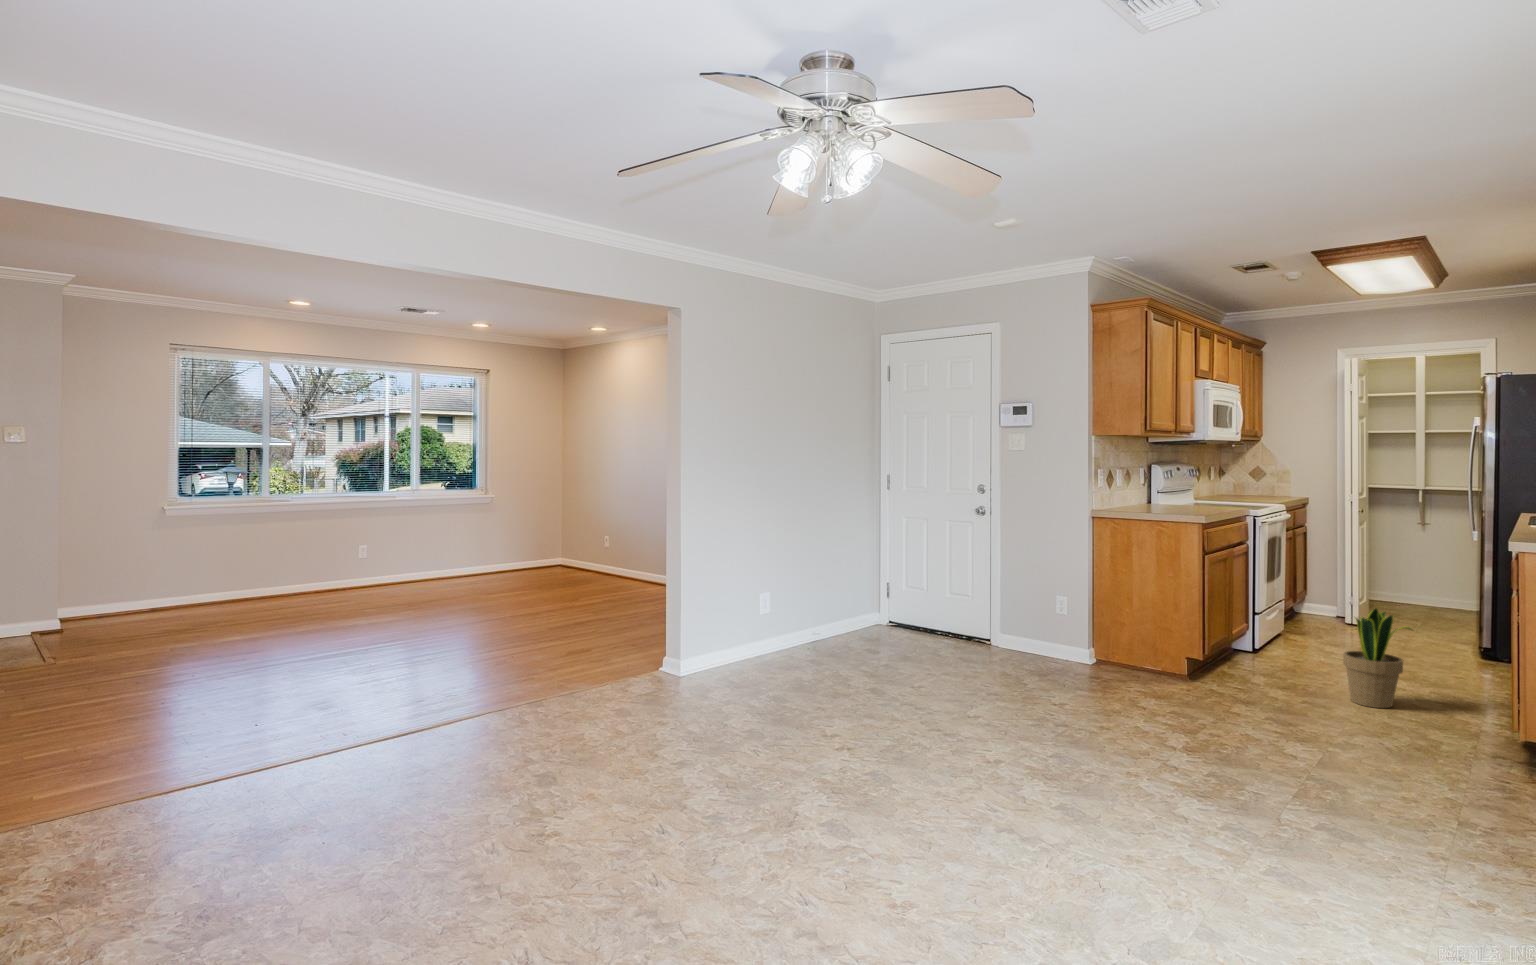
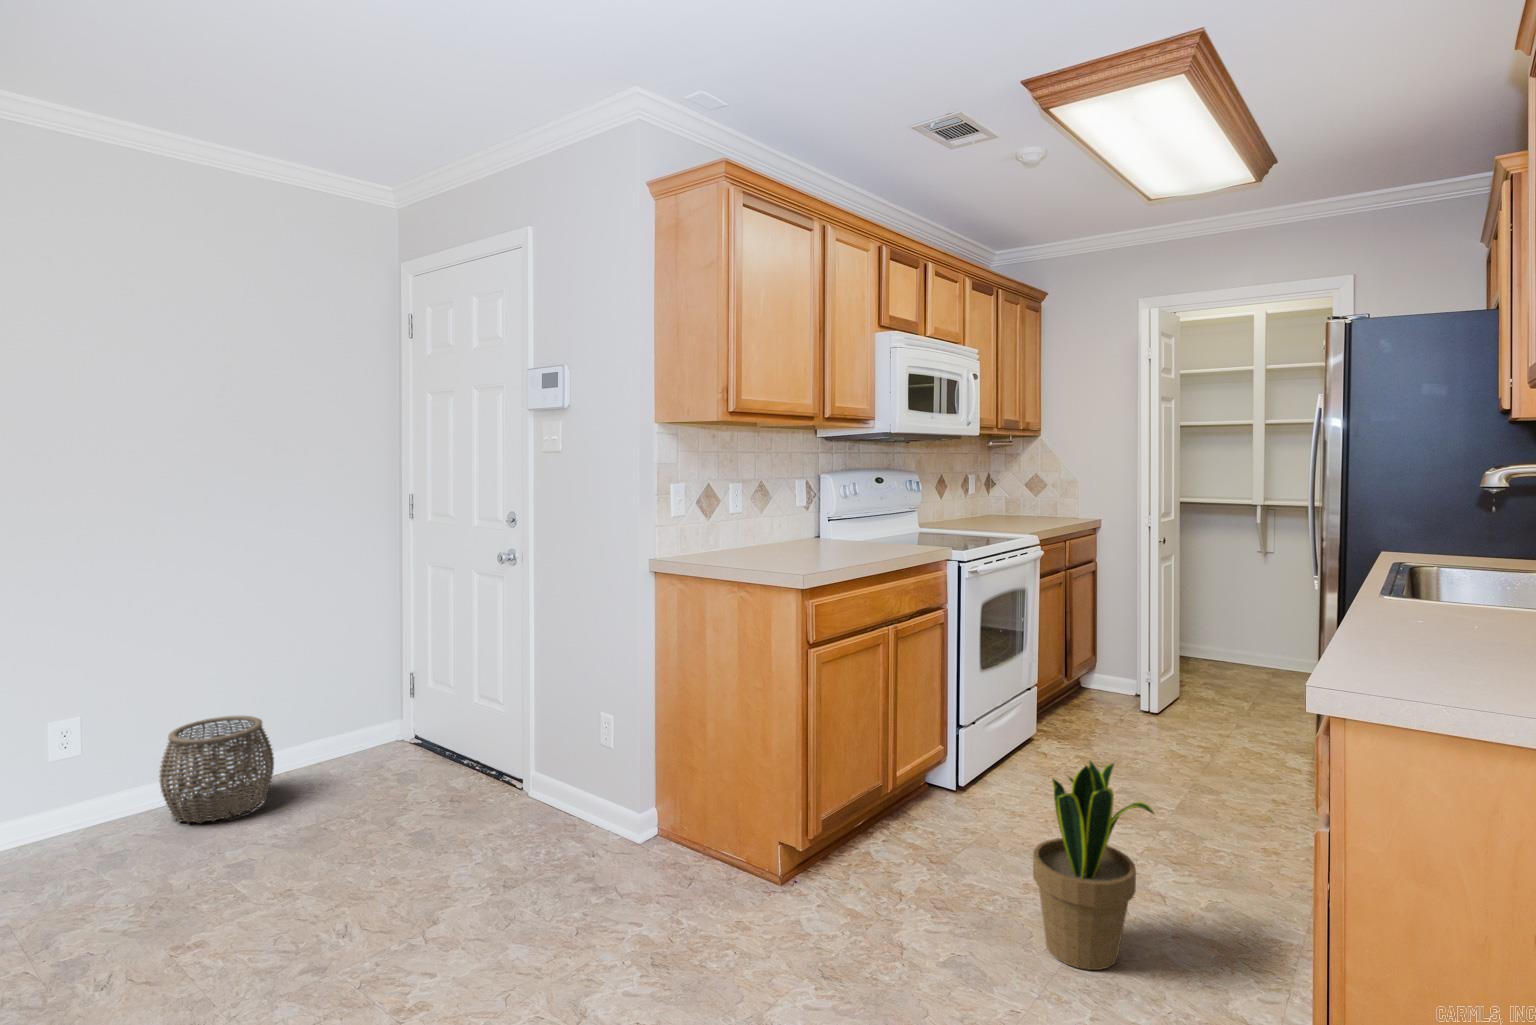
woven basket: none [802,598,856,652] -> present [159,716,274,823]

